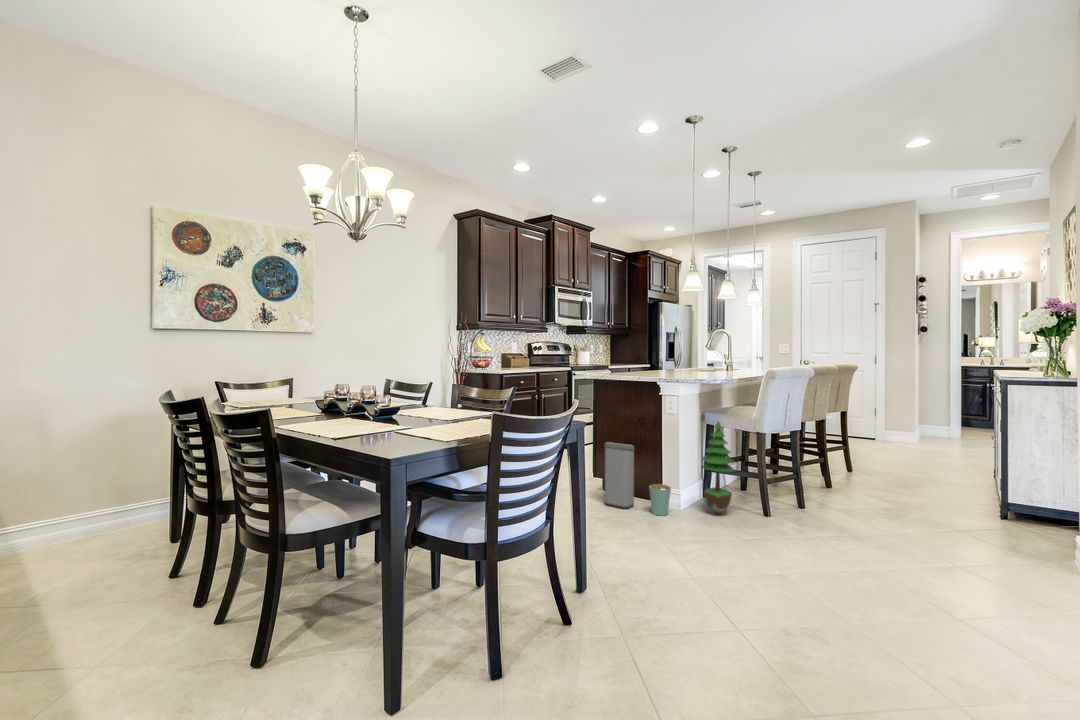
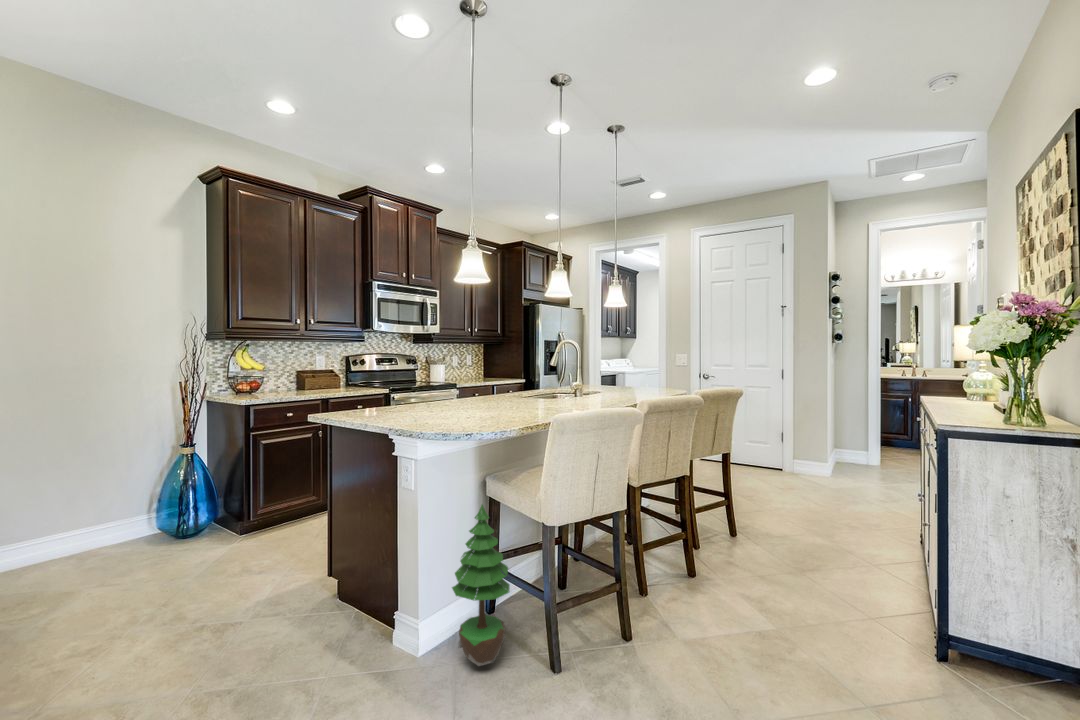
trash can: present [605,442,671,516] -> none [306,535,401,678]

